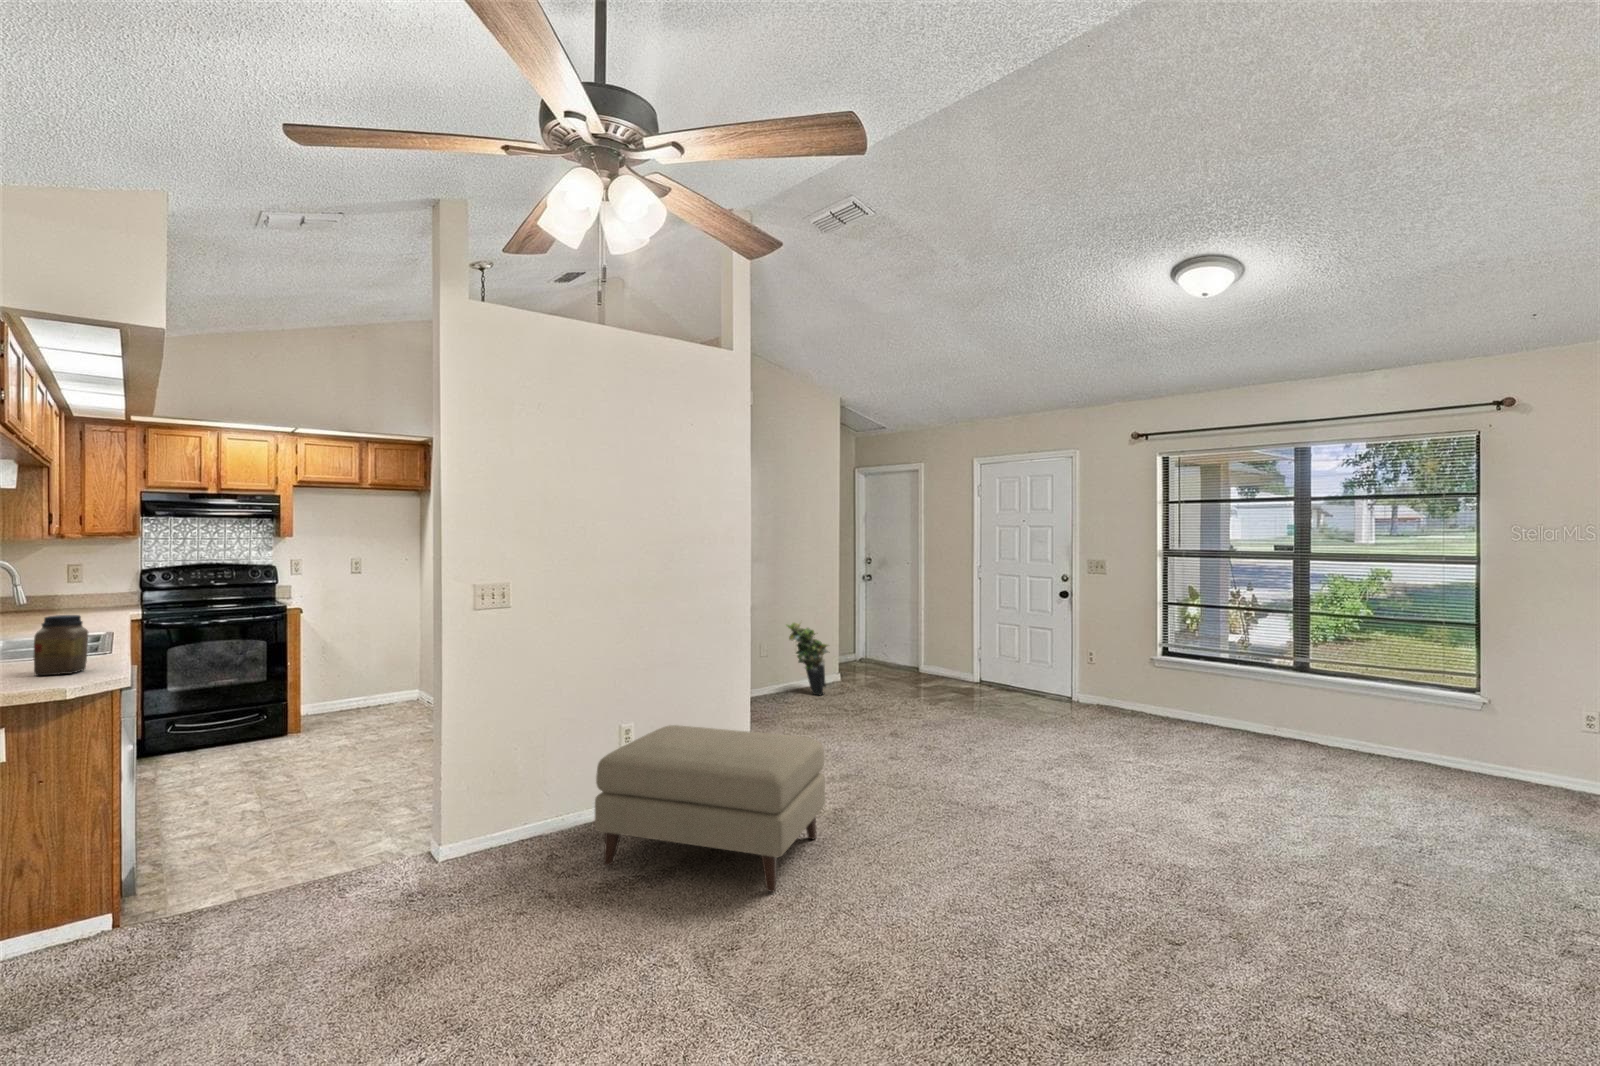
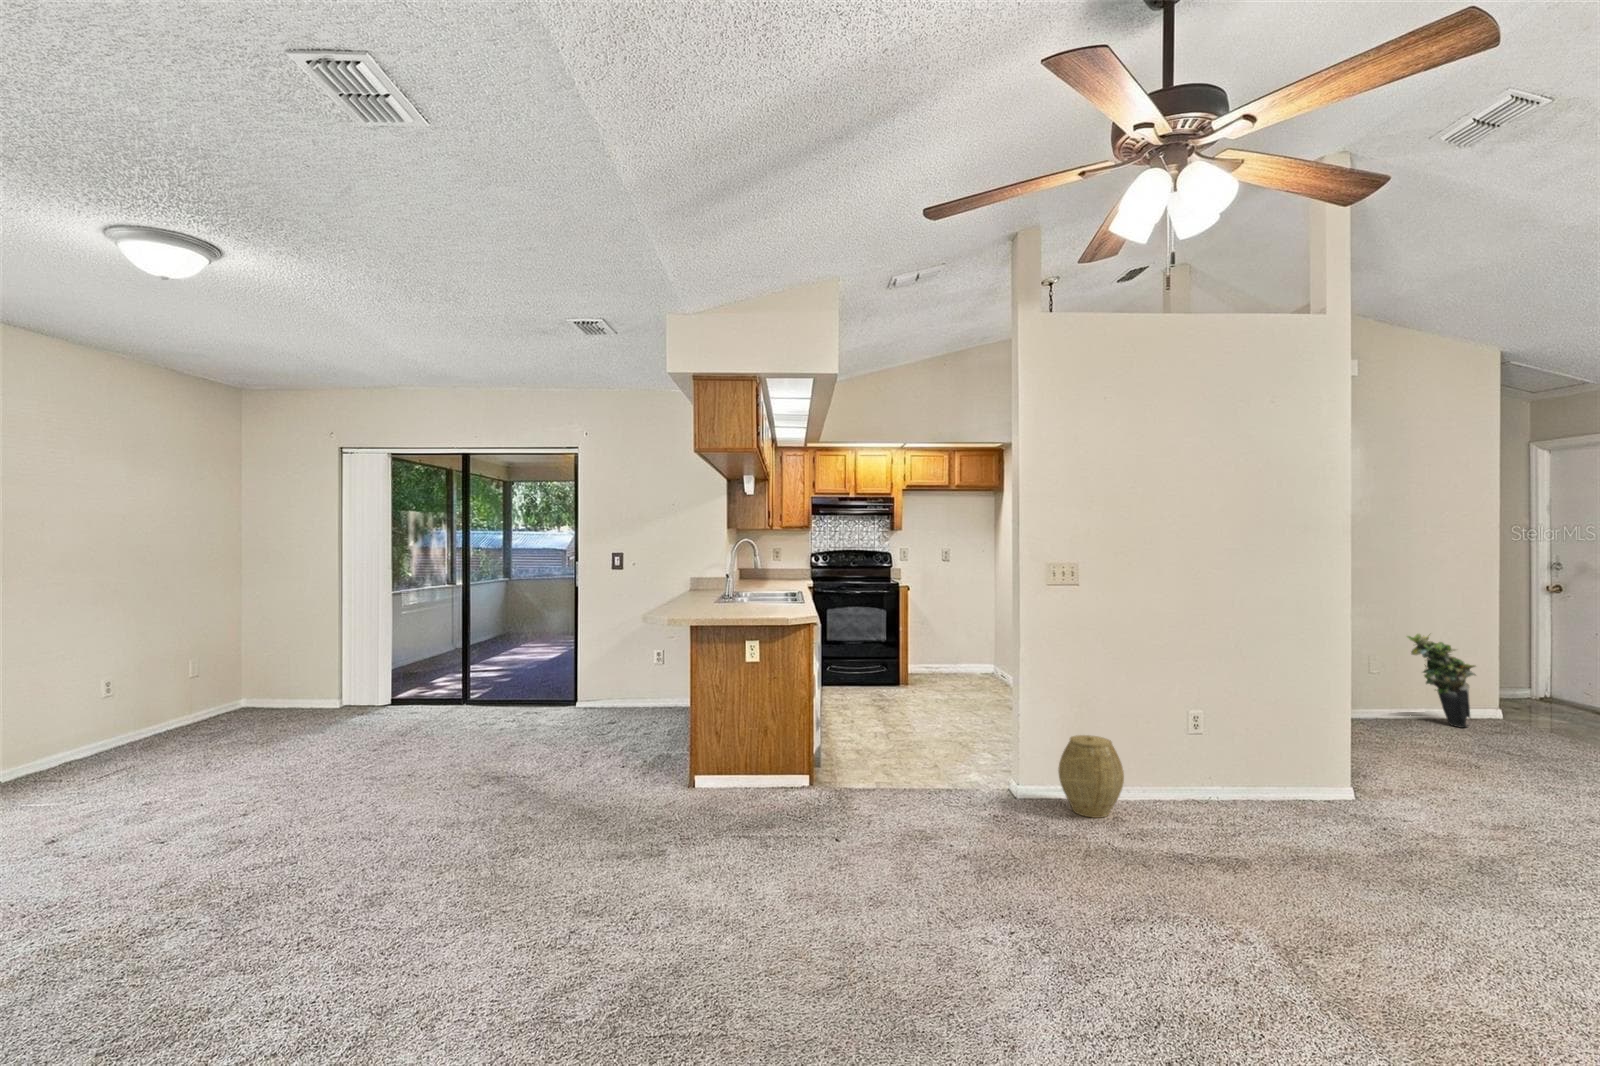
jar: present [33,615,88,675] -> none [769,571,795,610]
ottoman: present [595,725,825,892] -> none [1162,715,1458,910]
woven basket: none [486,772,557,865] -> present [1058,735,1124,818]

